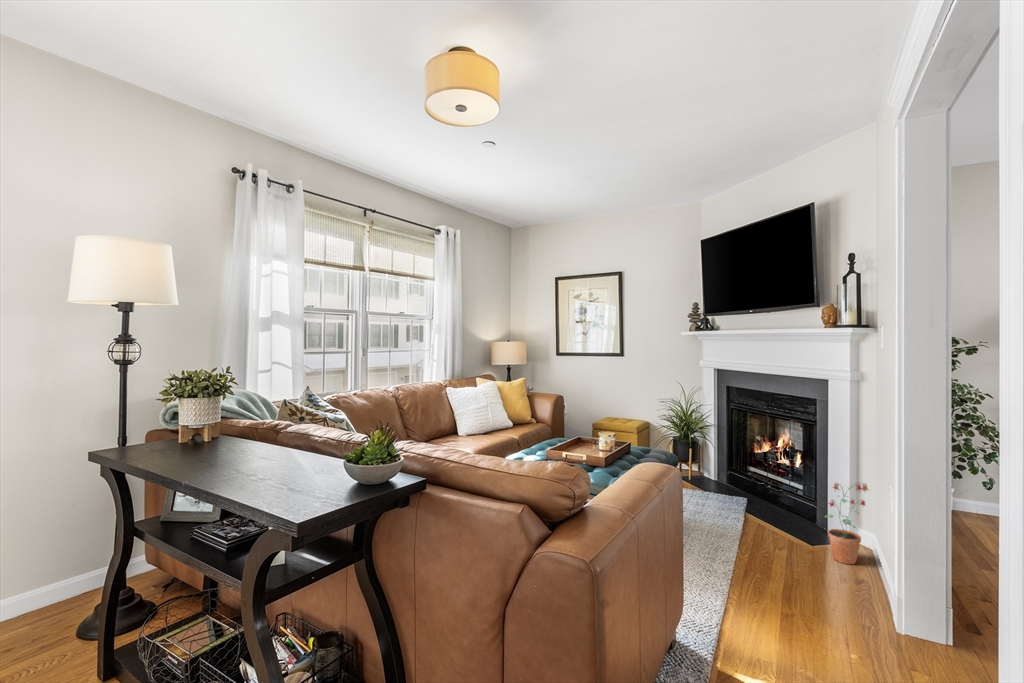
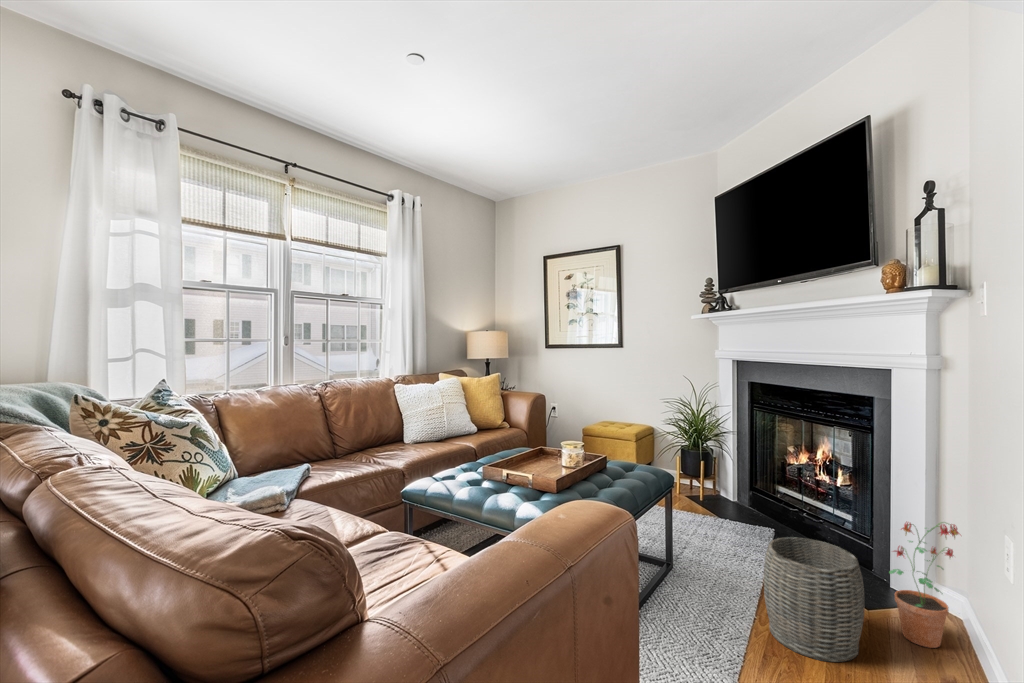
woven basket: none [743,496,808,572] -> present [764,537,864,662]

